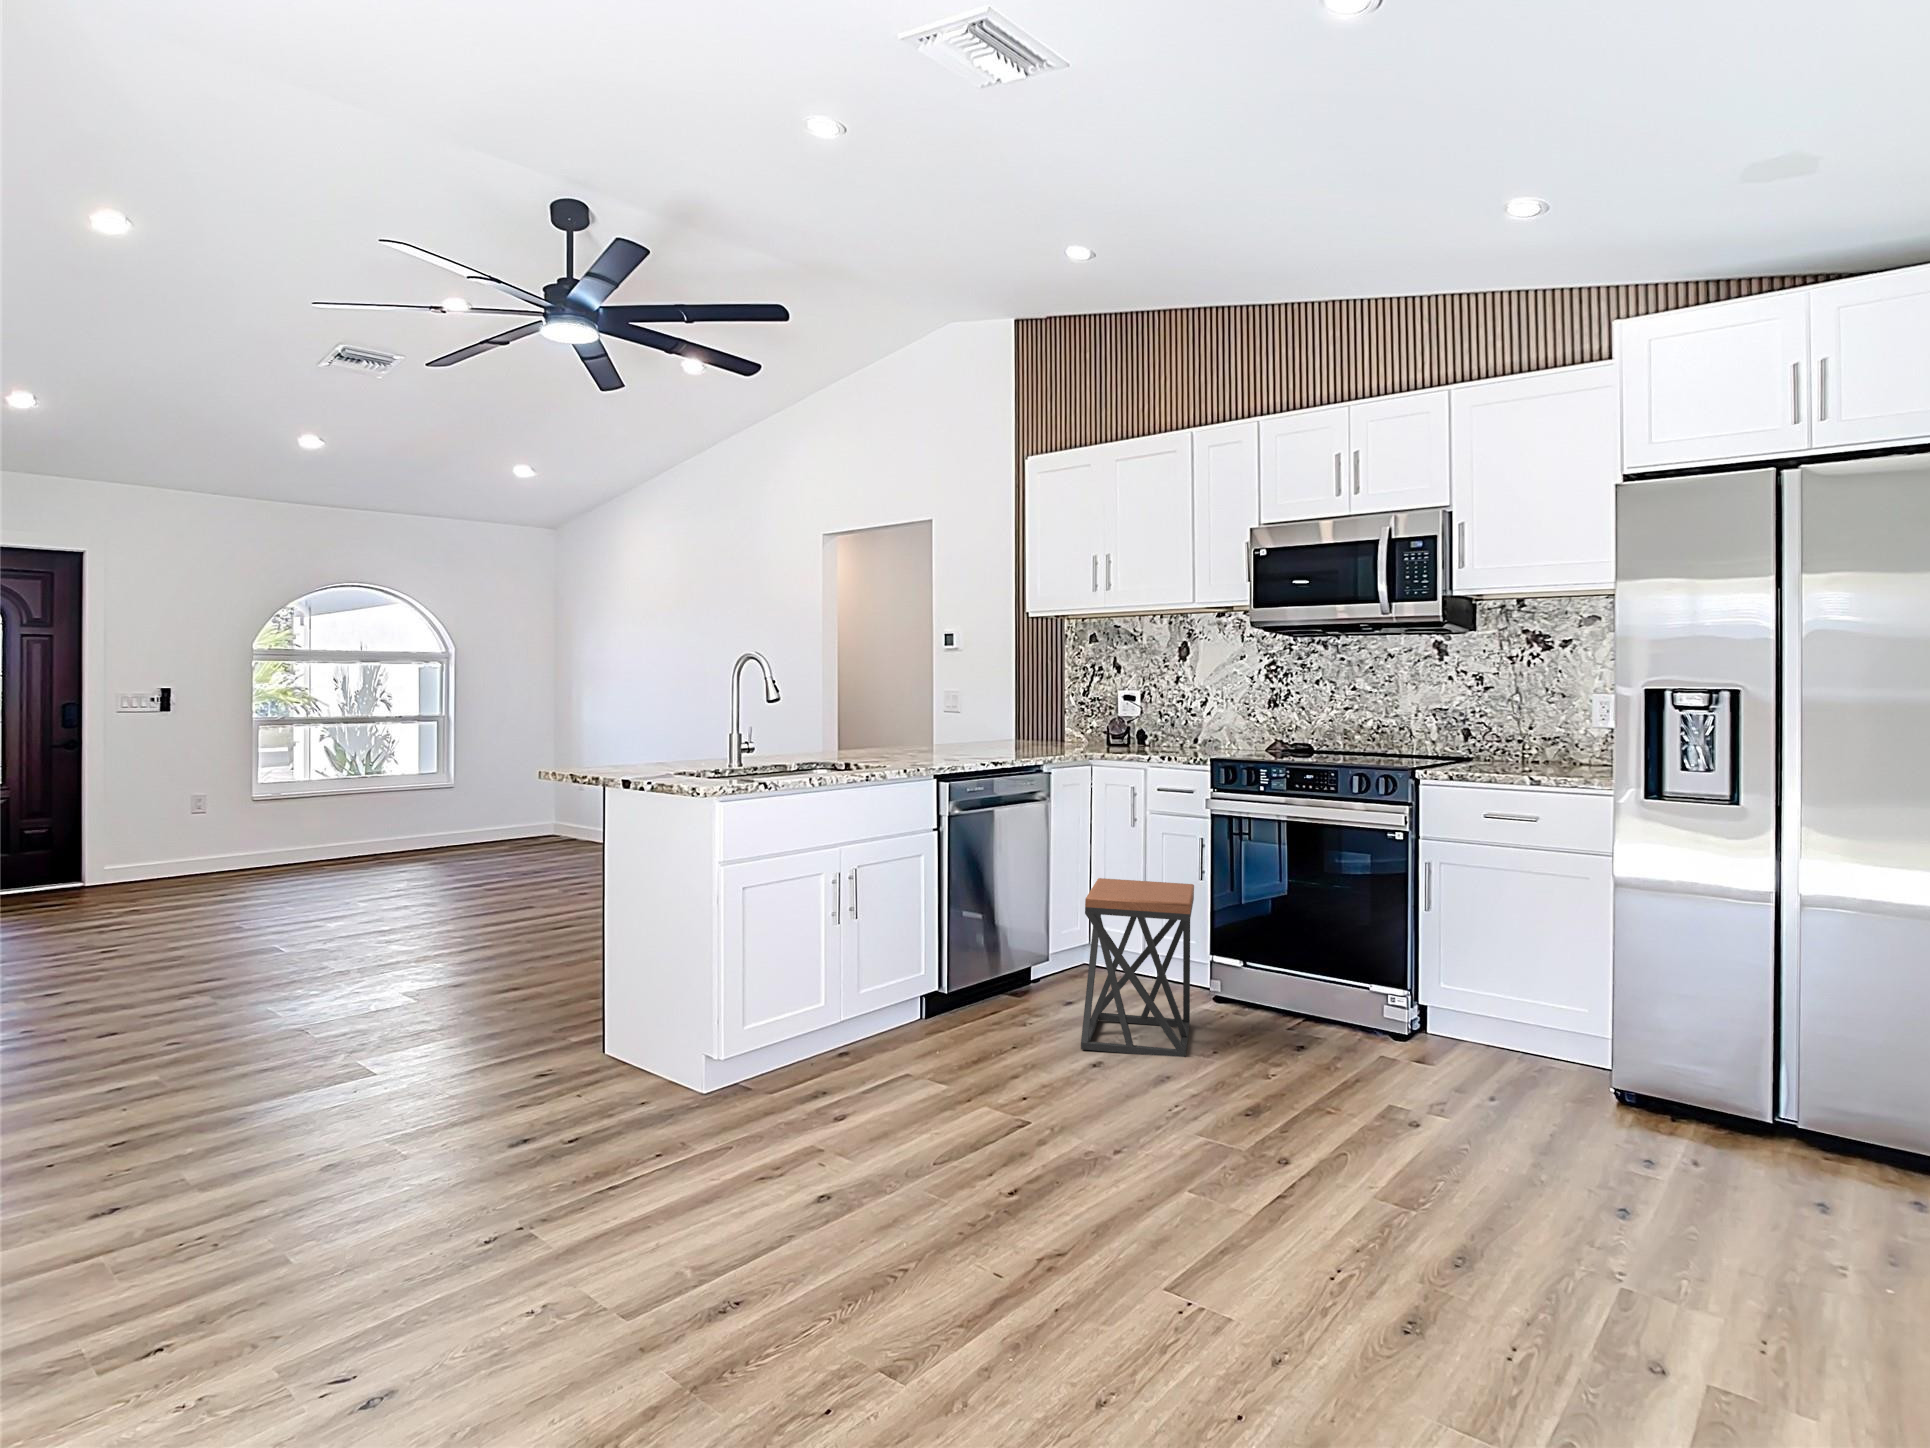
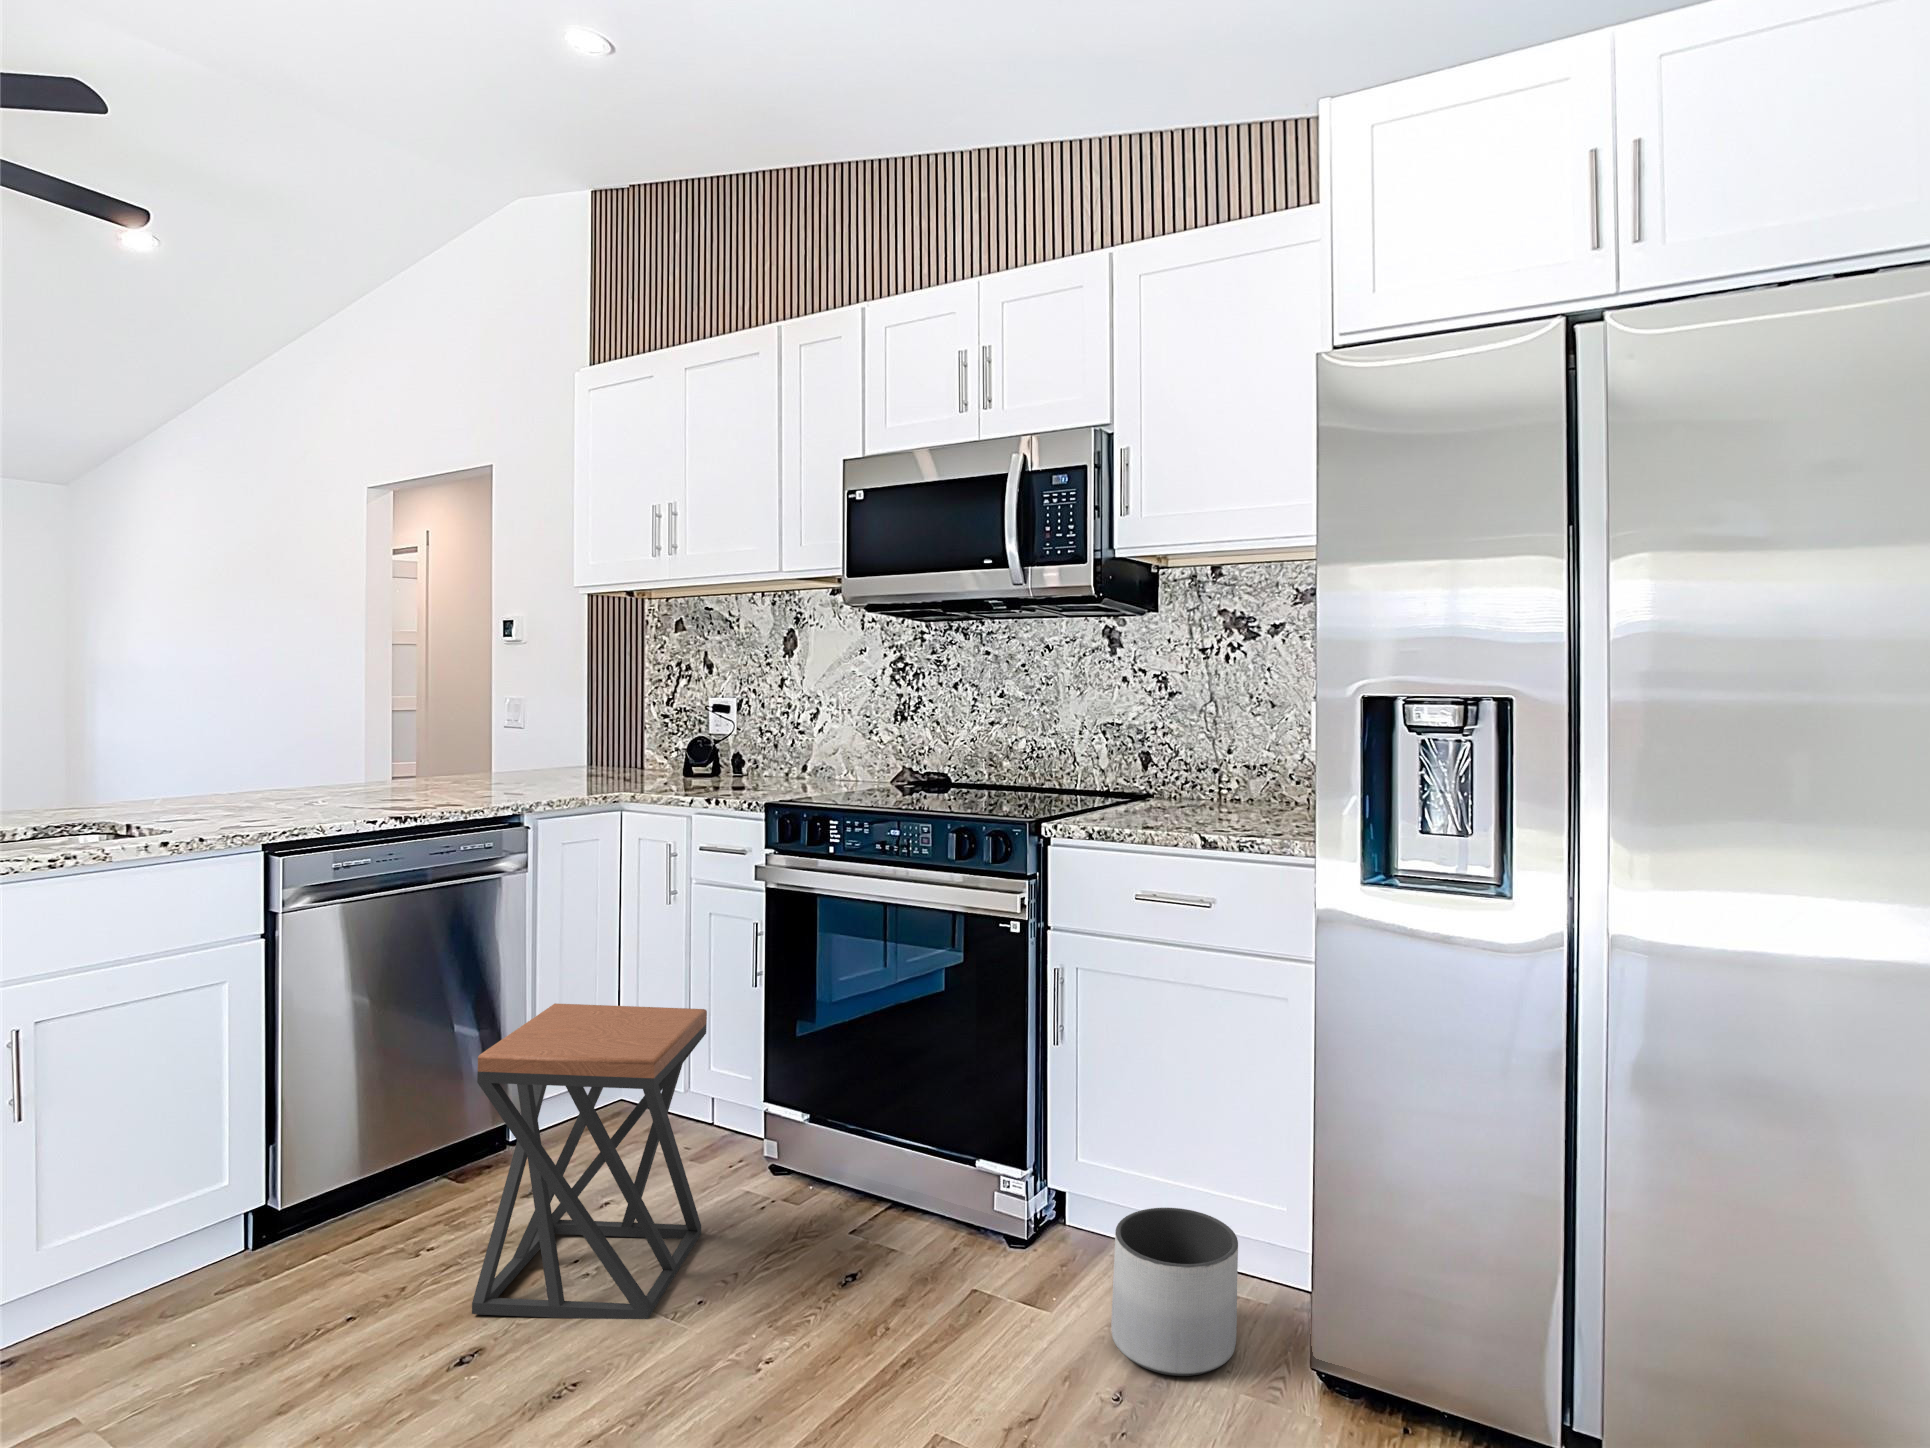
planter: none [1477,1005,1560,1094] -> present [1111,1208,1238,1376]

